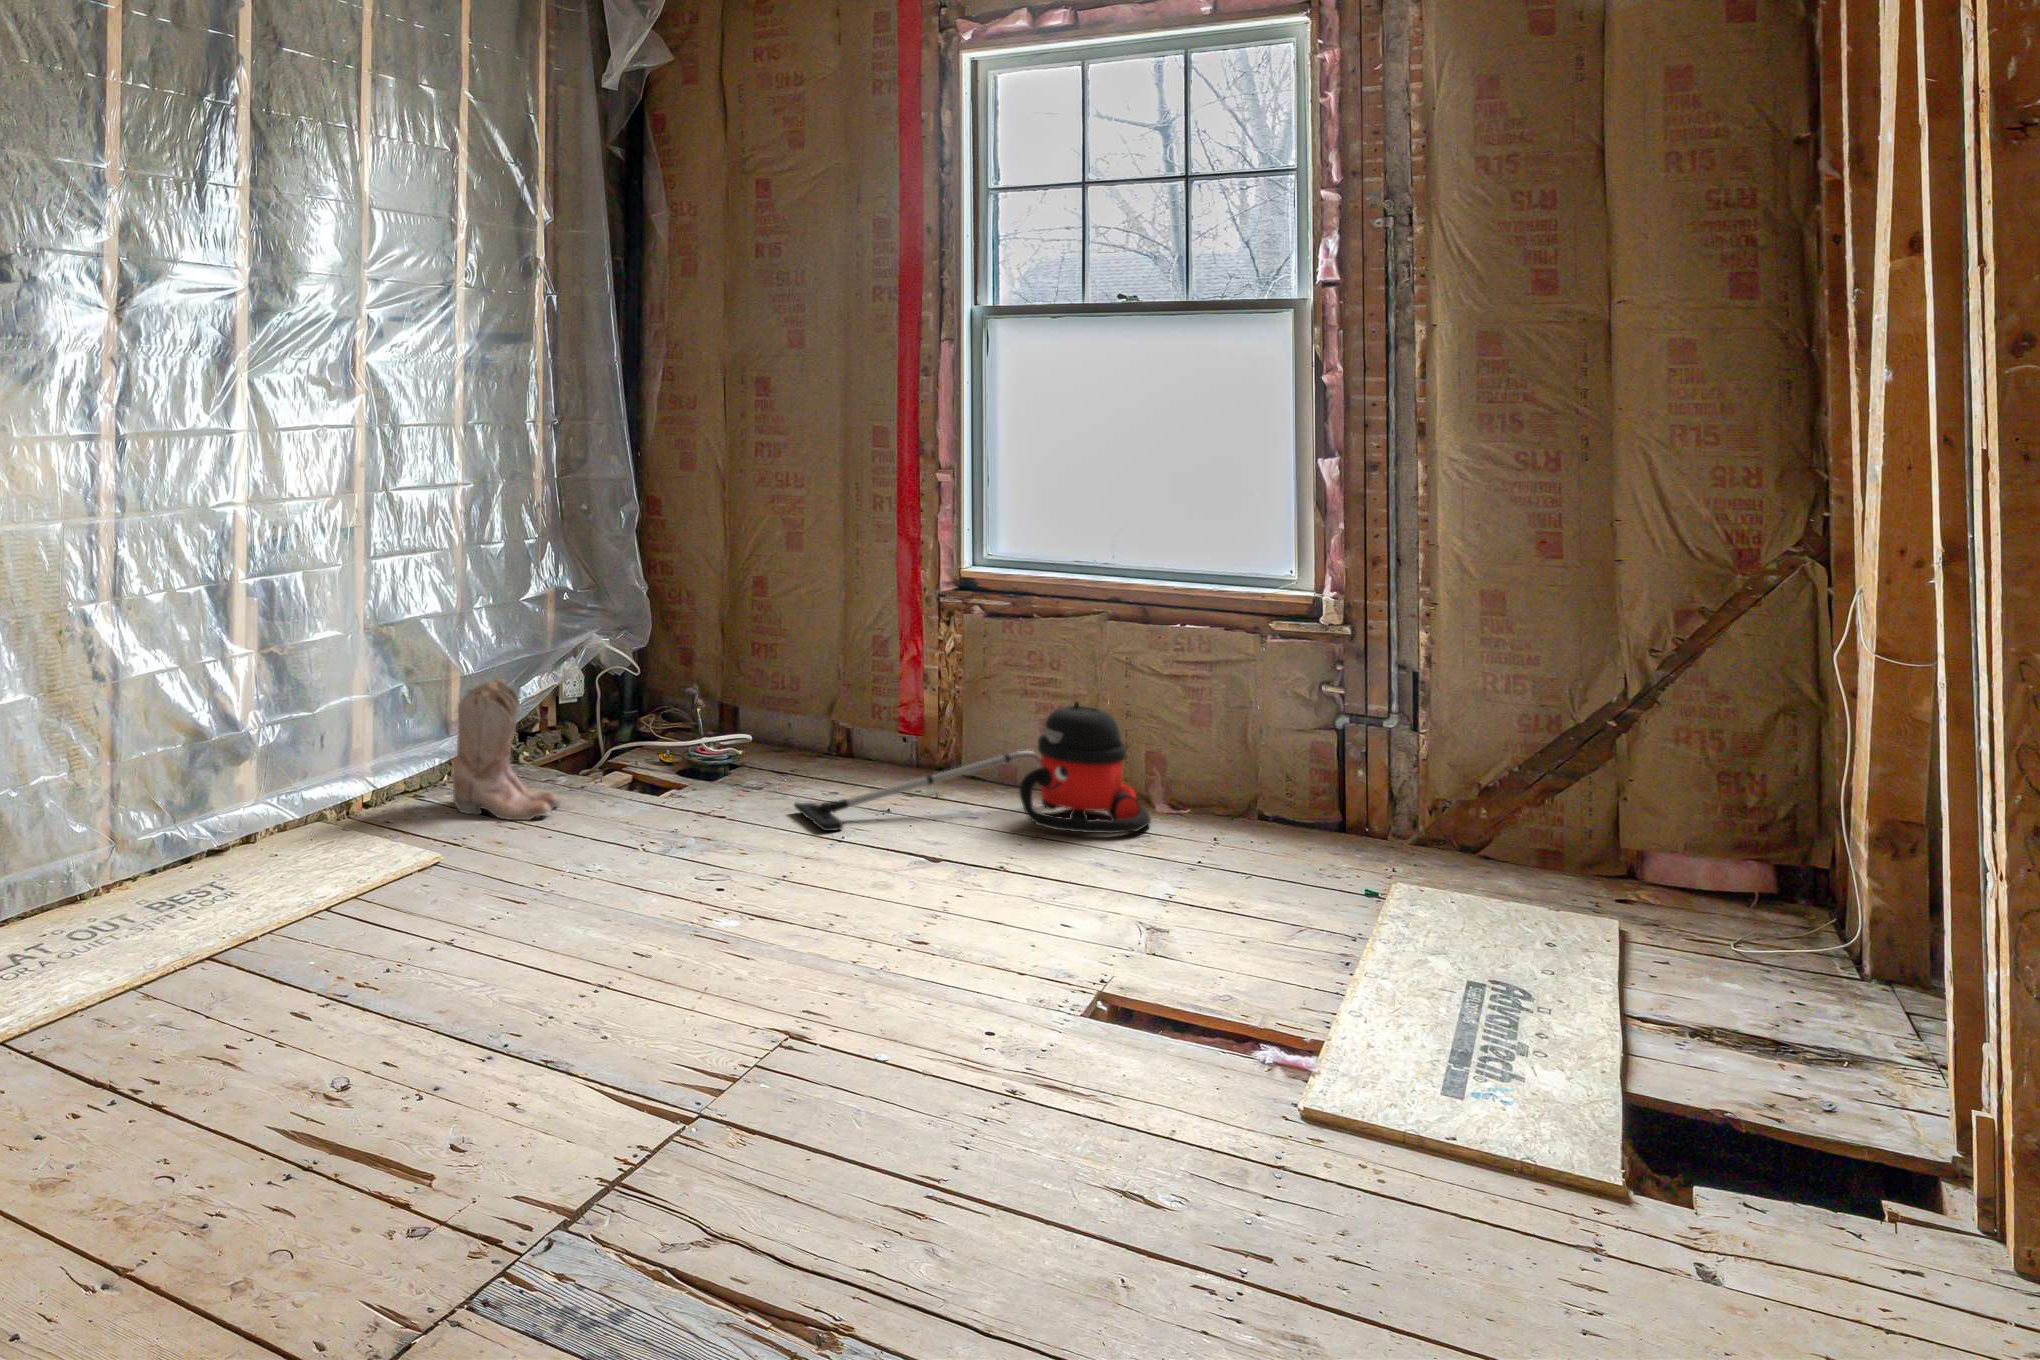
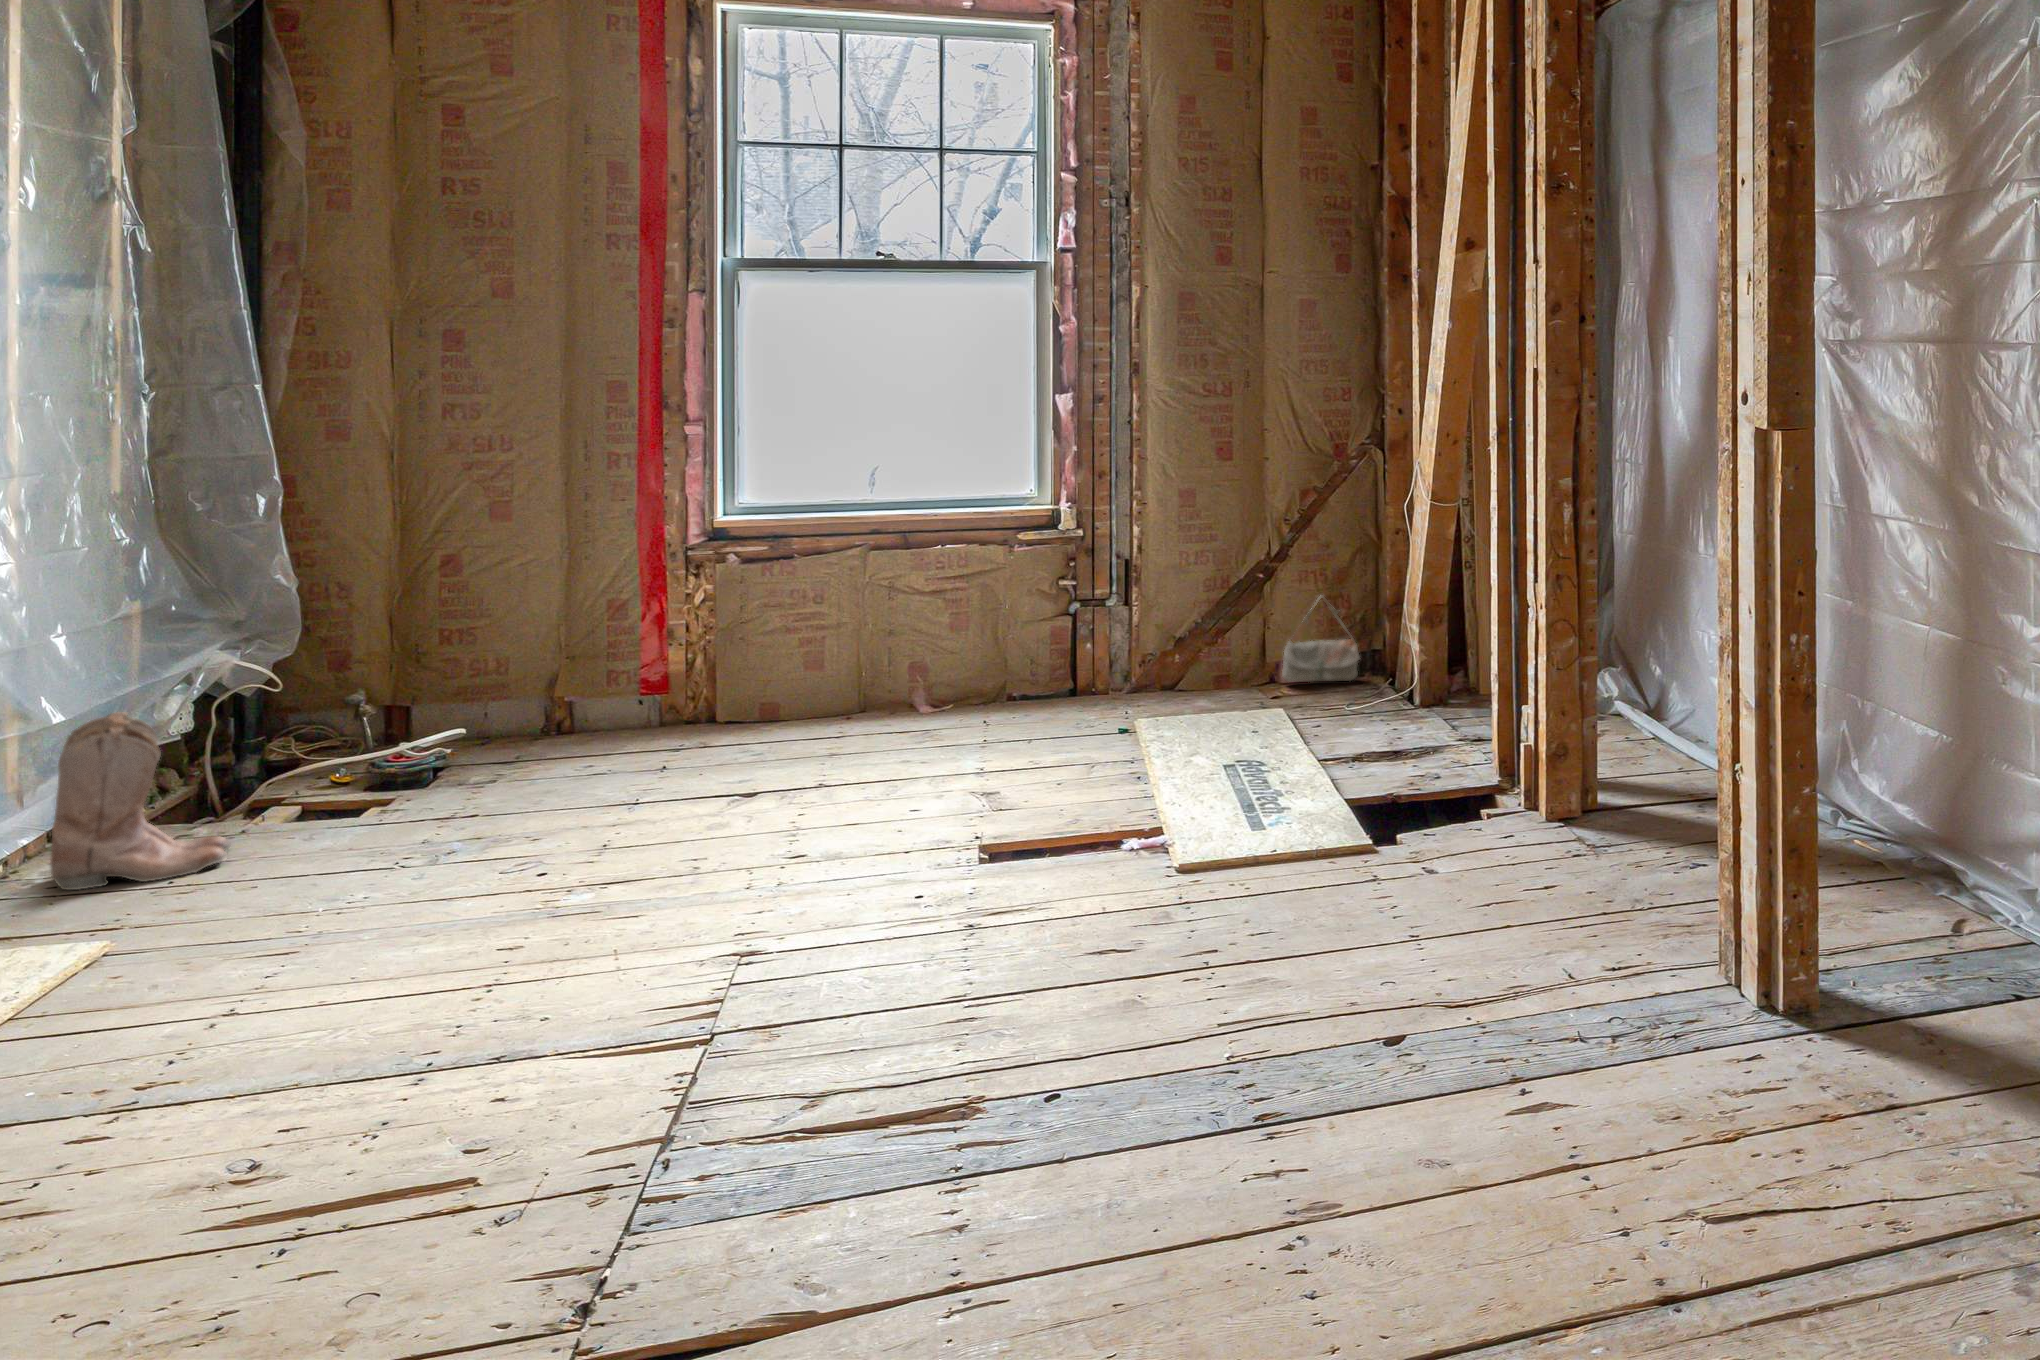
vacuum cleaner: present [794,701,1151,833] -> none [558,623,924,794]
bag: none [1647,769,1786,907] -> present [1282,596,1360,682]

